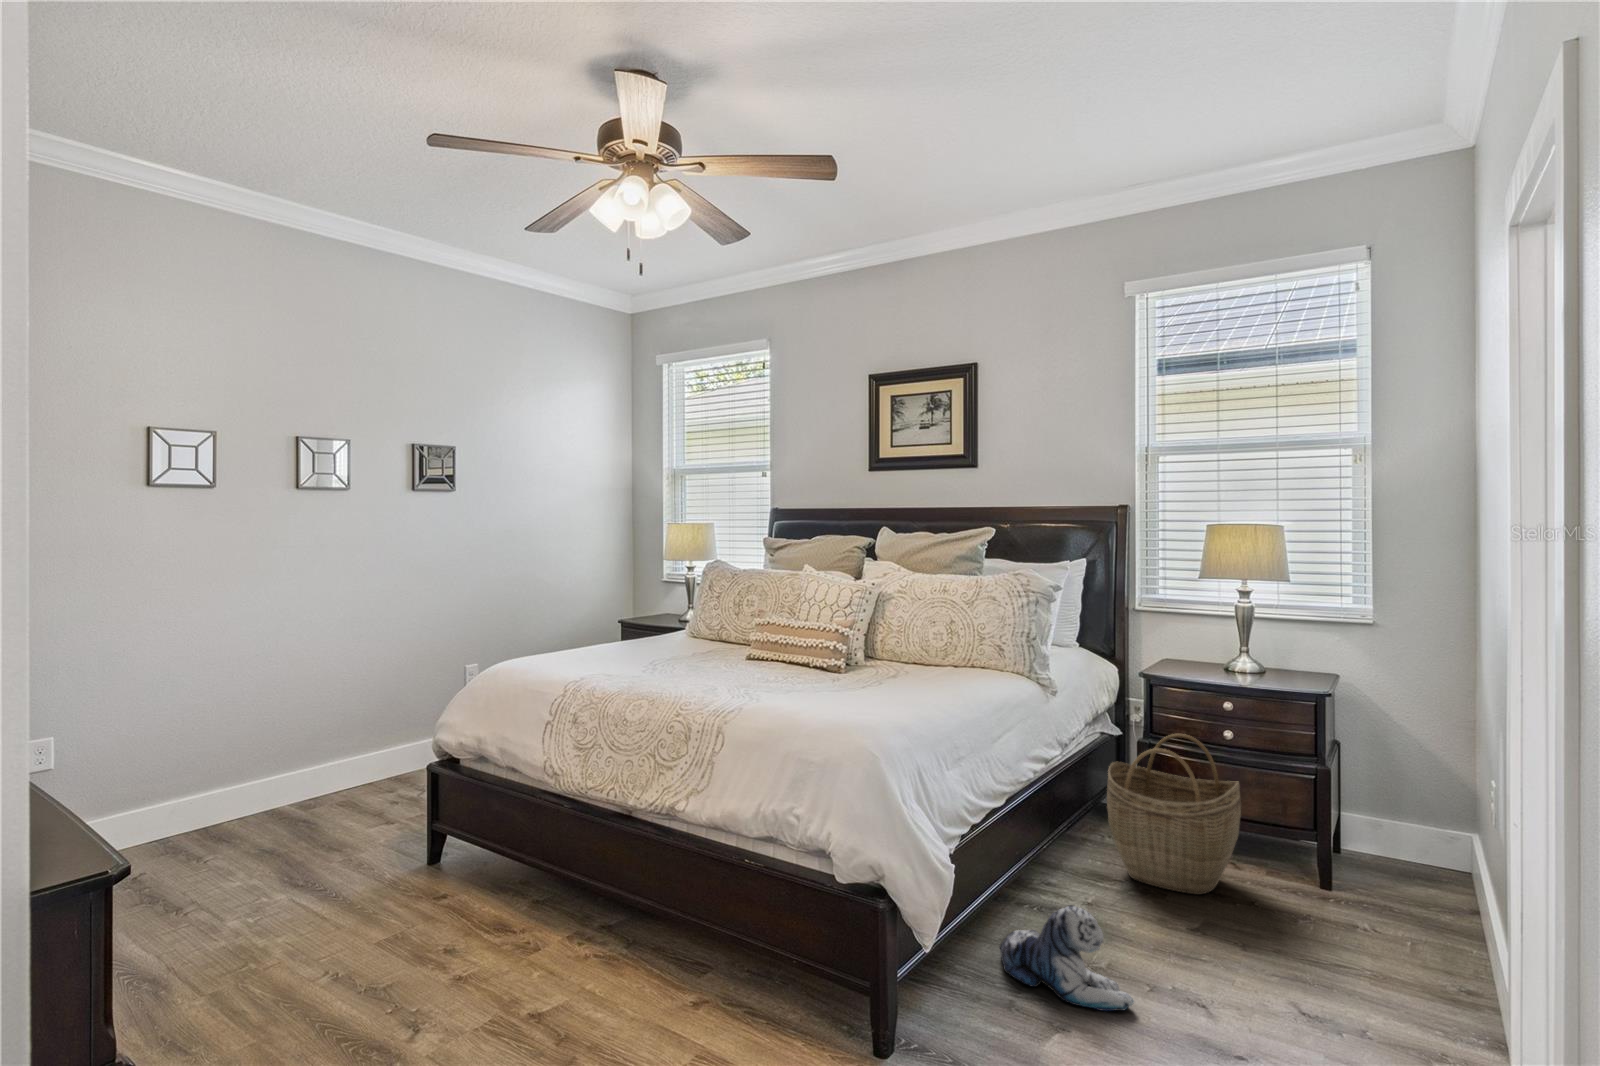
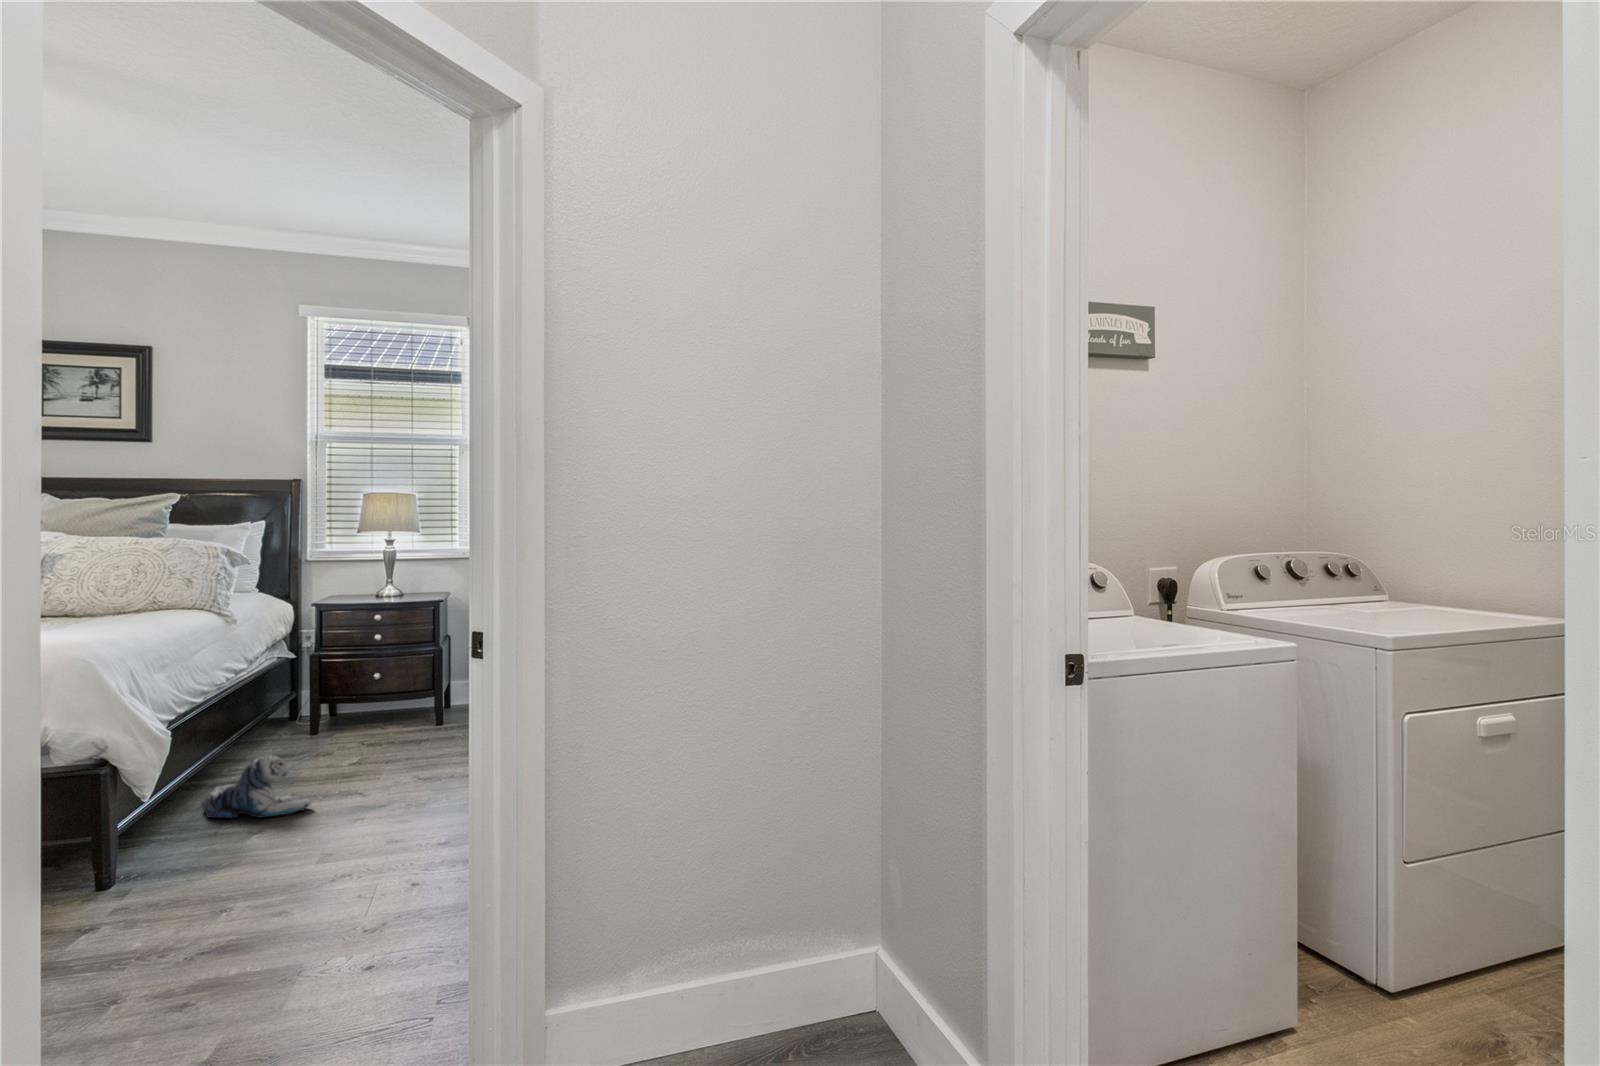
woven basket: present [1107,734,1241,894] -> none [287,642,386,749]

